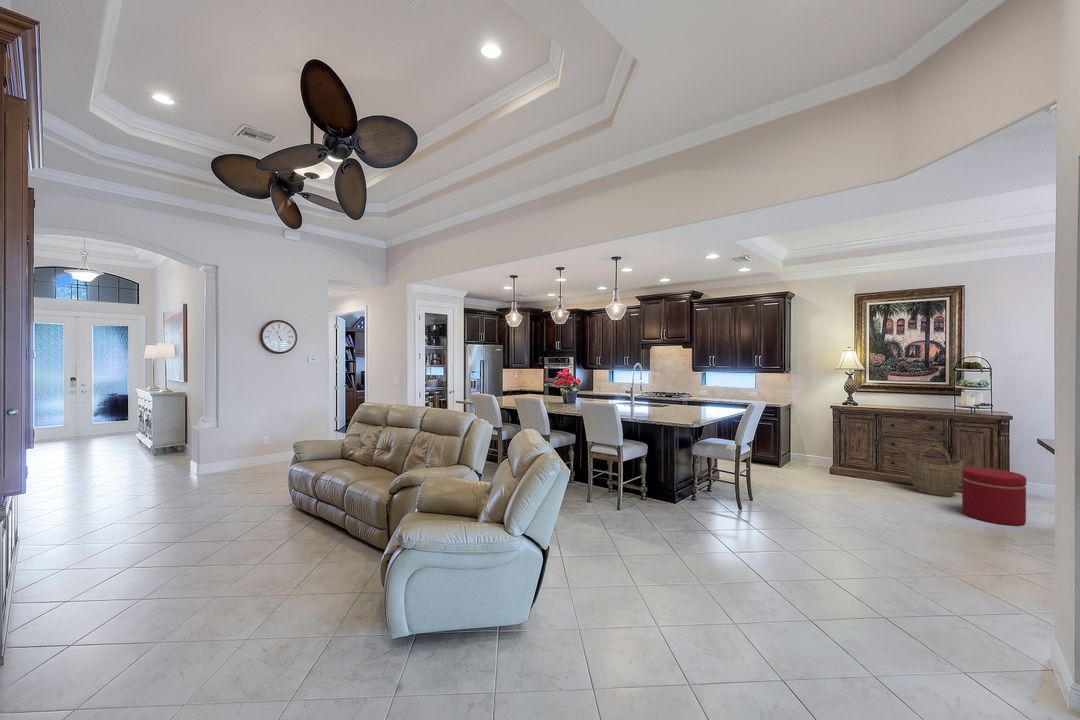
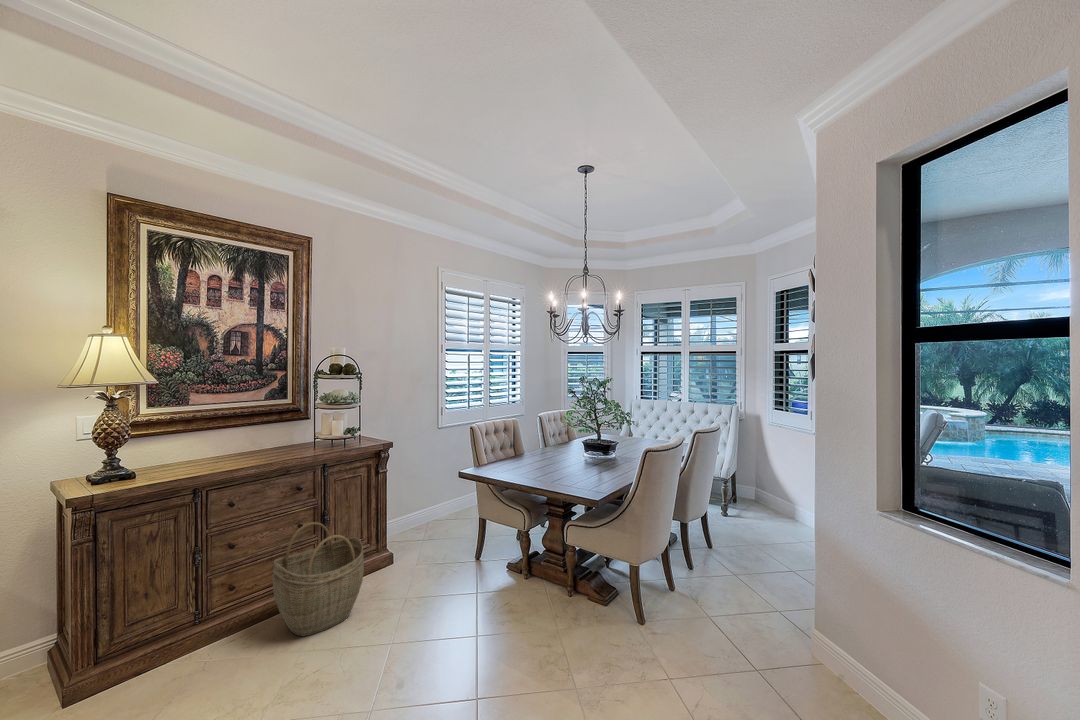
ottoman: present [962,467,1026,525] -> none [411,544,490,659]

